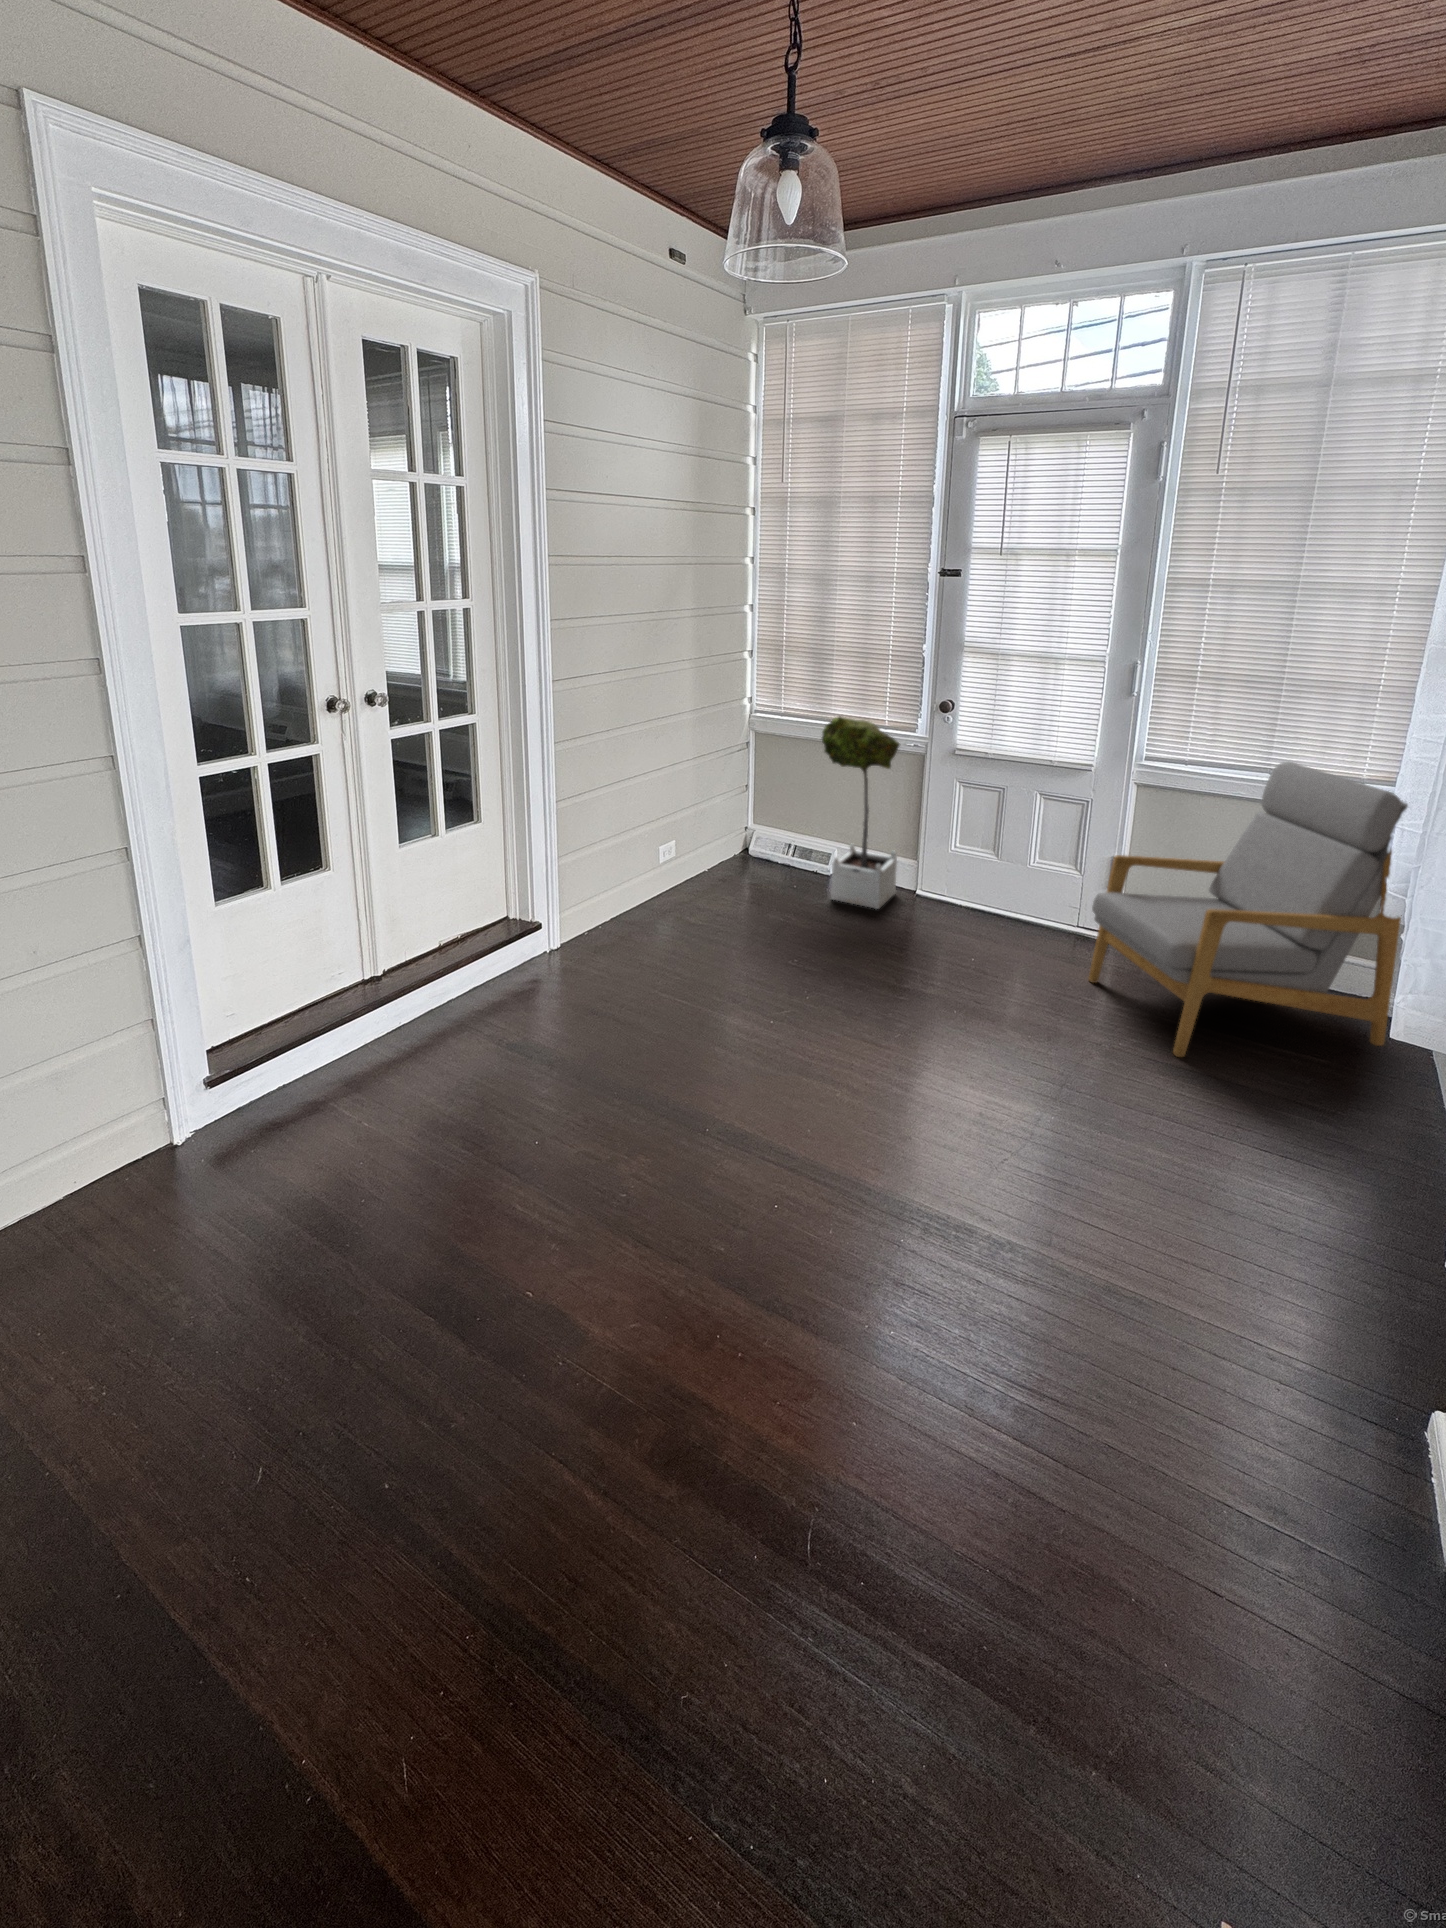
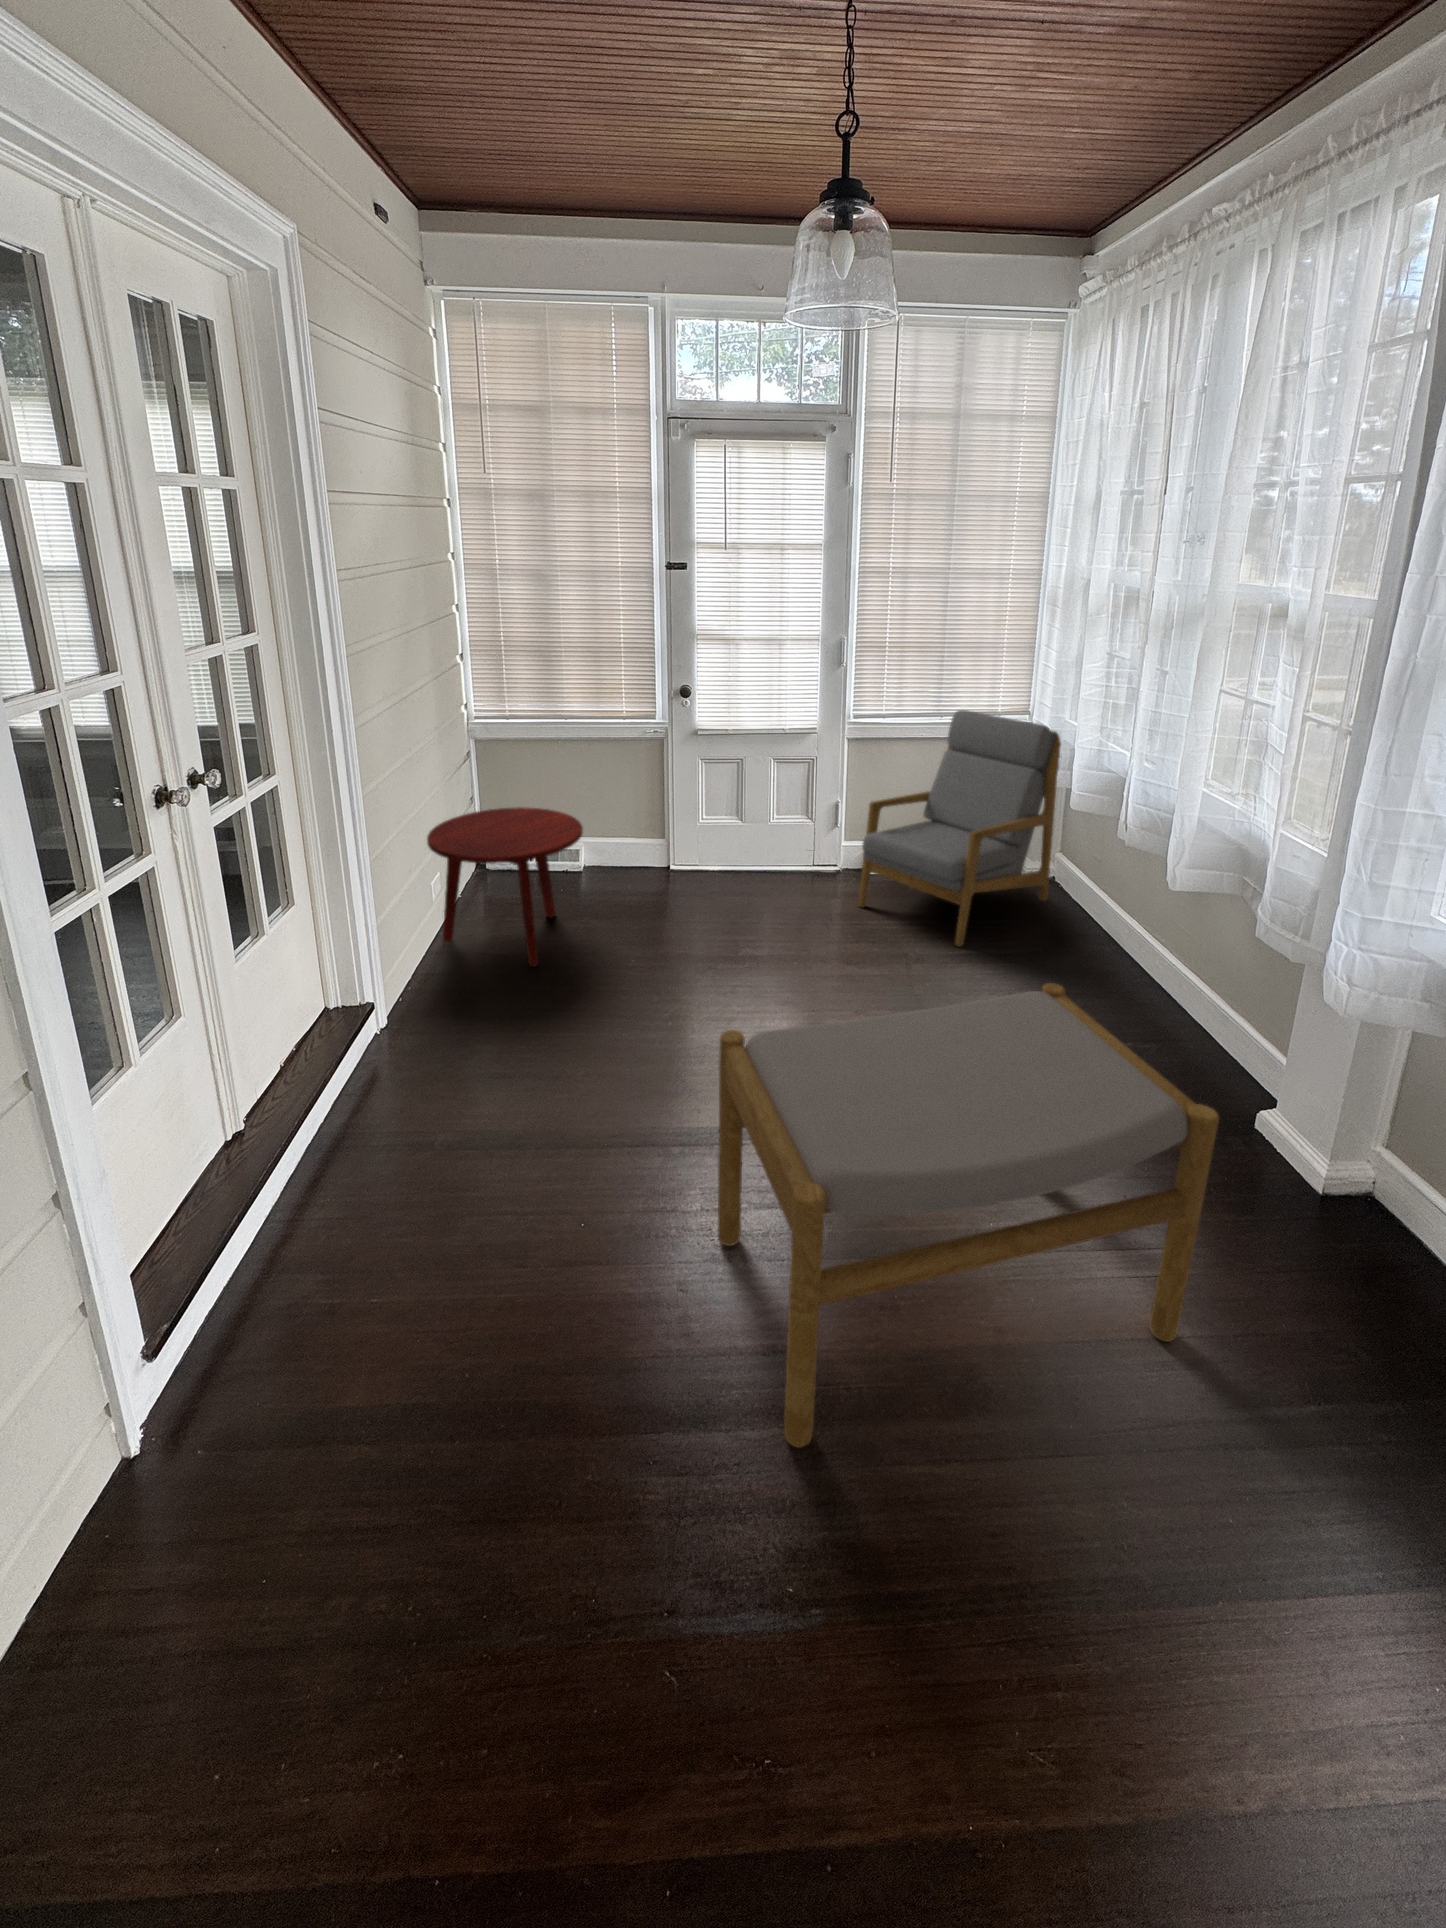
potted tree: present [822,716,900,909] -> none [578,713,659,892]
side table: none [641,793,783,942] -> present [427,807,583,967]
footstool: none [479,988,1029,1565] -> present [718,983,1219,1447]

